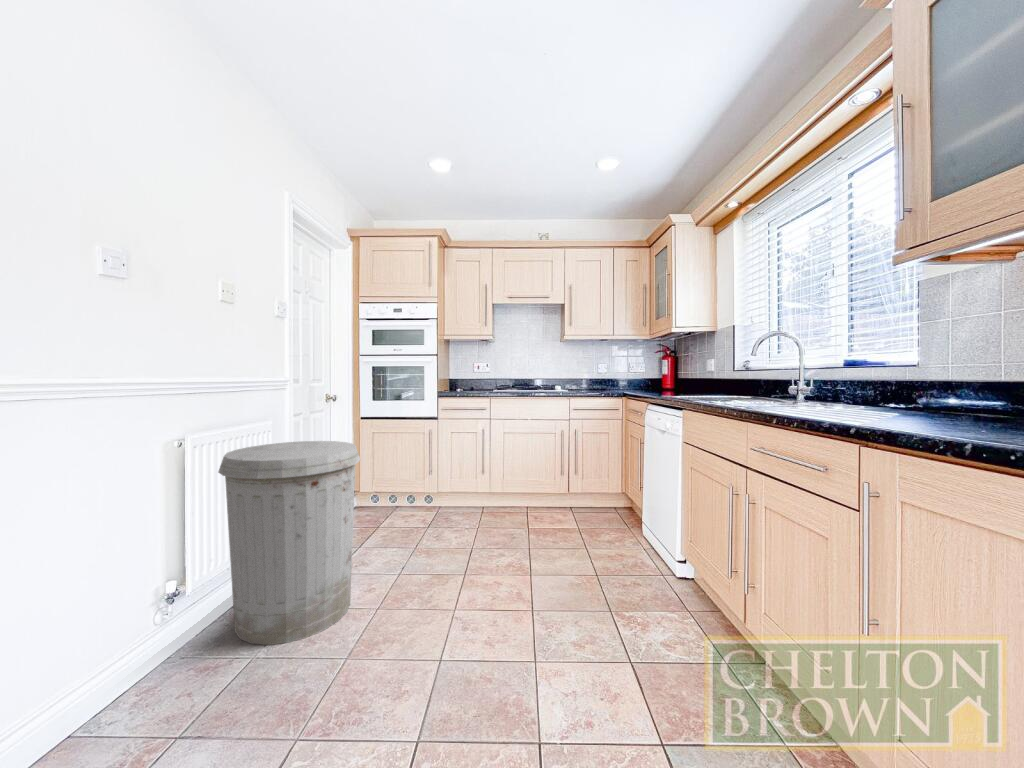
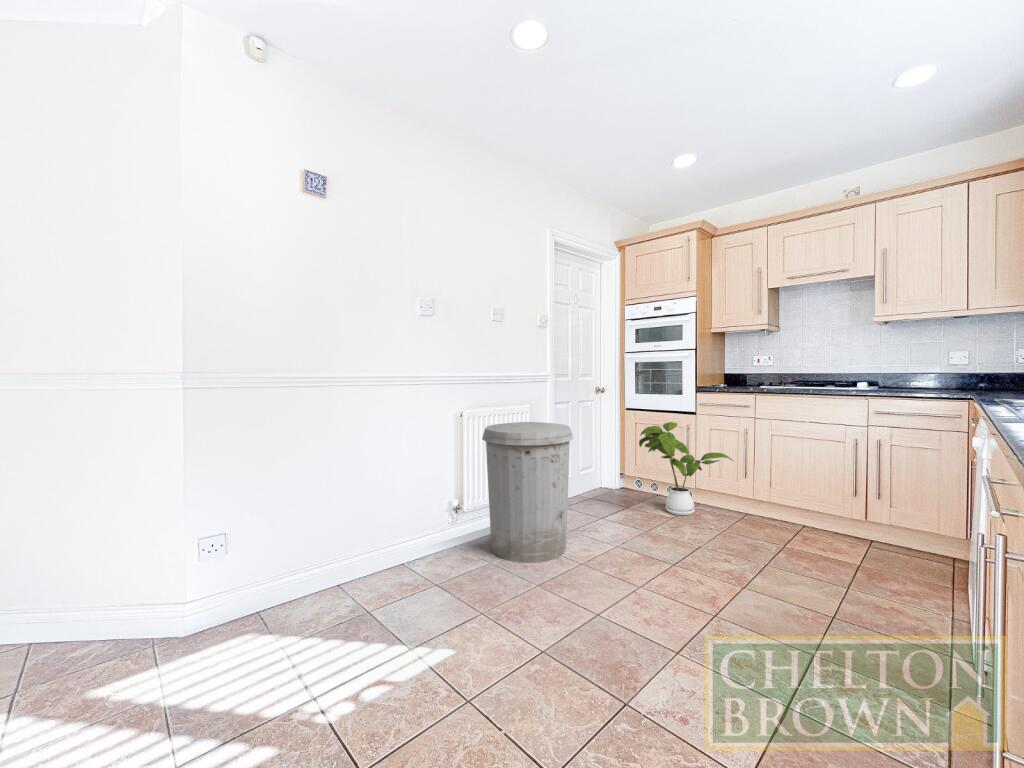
house plant: none [388,428,480,522] -> present [639,422,733,515]

